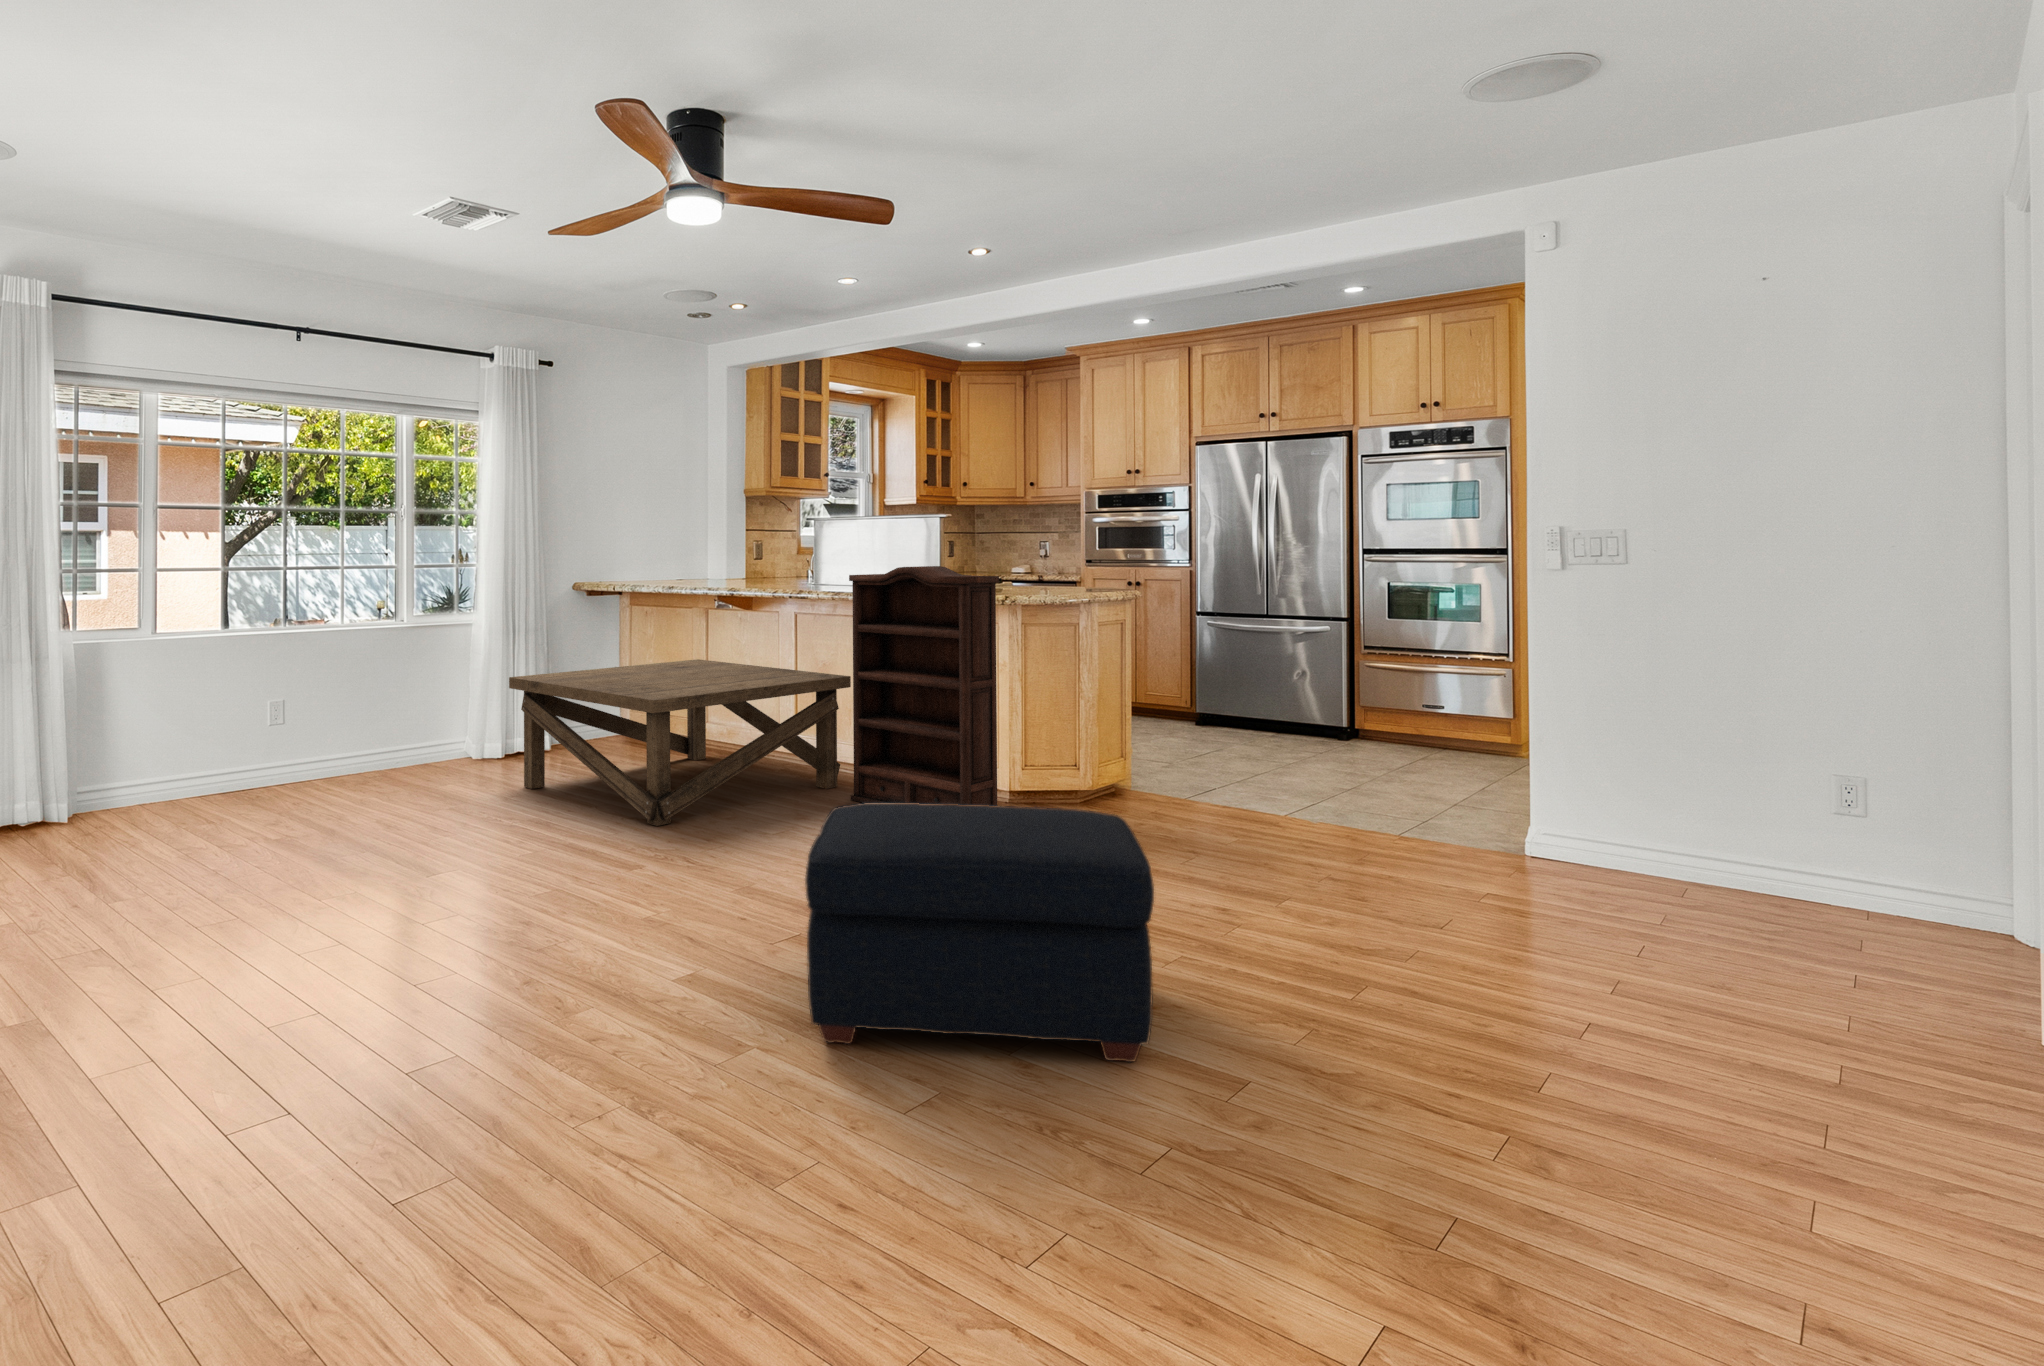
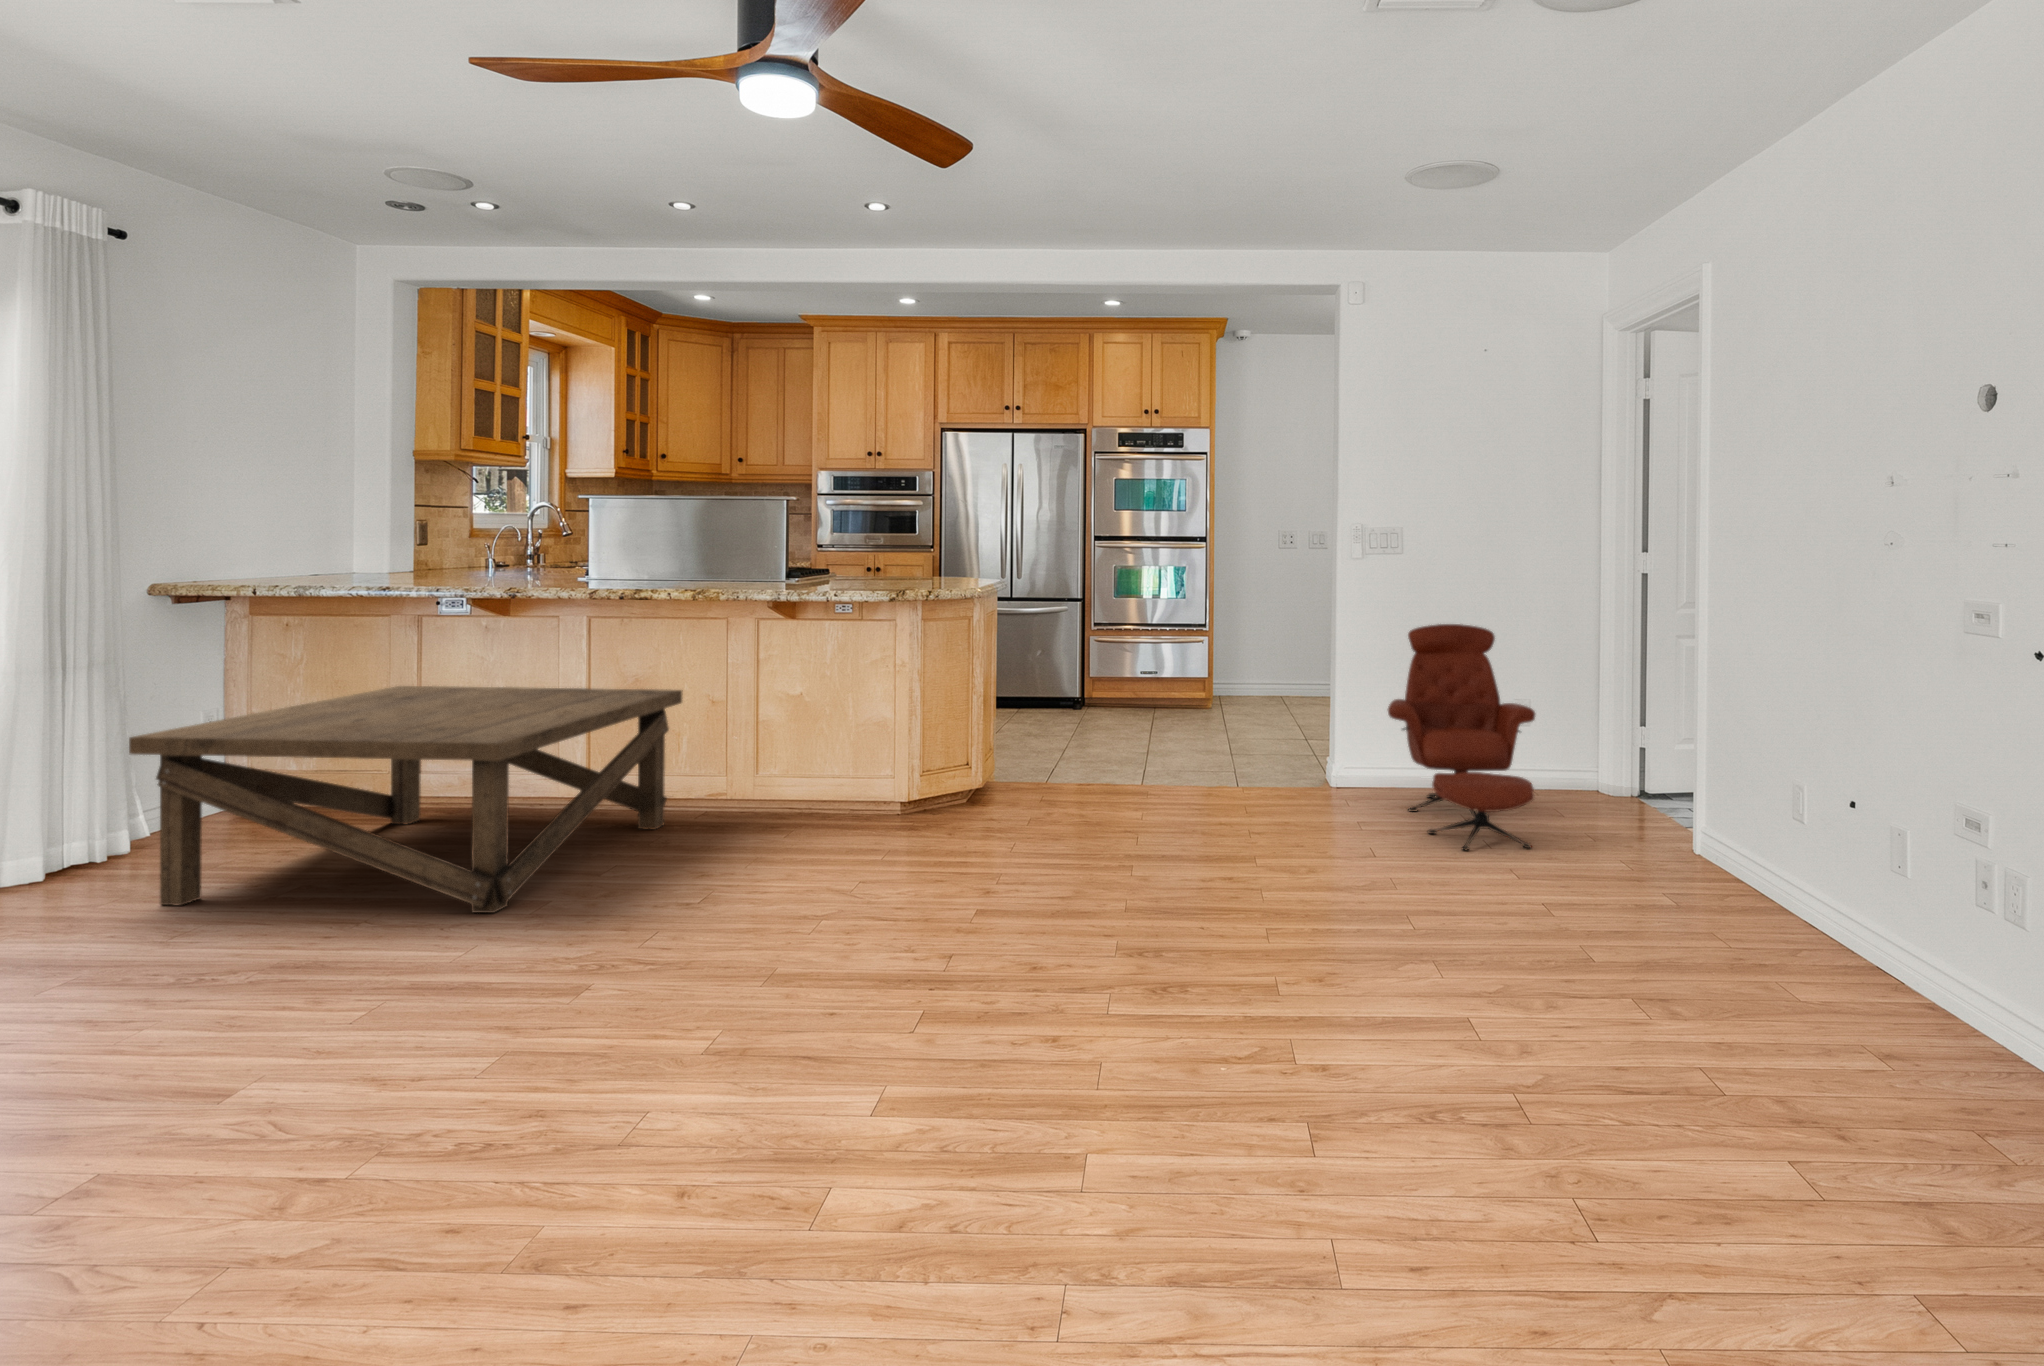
bookshelf: present [849,566,999,806] -> none [706,557,896,841]
armchair: none [1585,662,1848,990] -> present [1388,624,1535,850]
ottoman: present [805,803,1154,1062] -> none [961,792,1330,1072]

